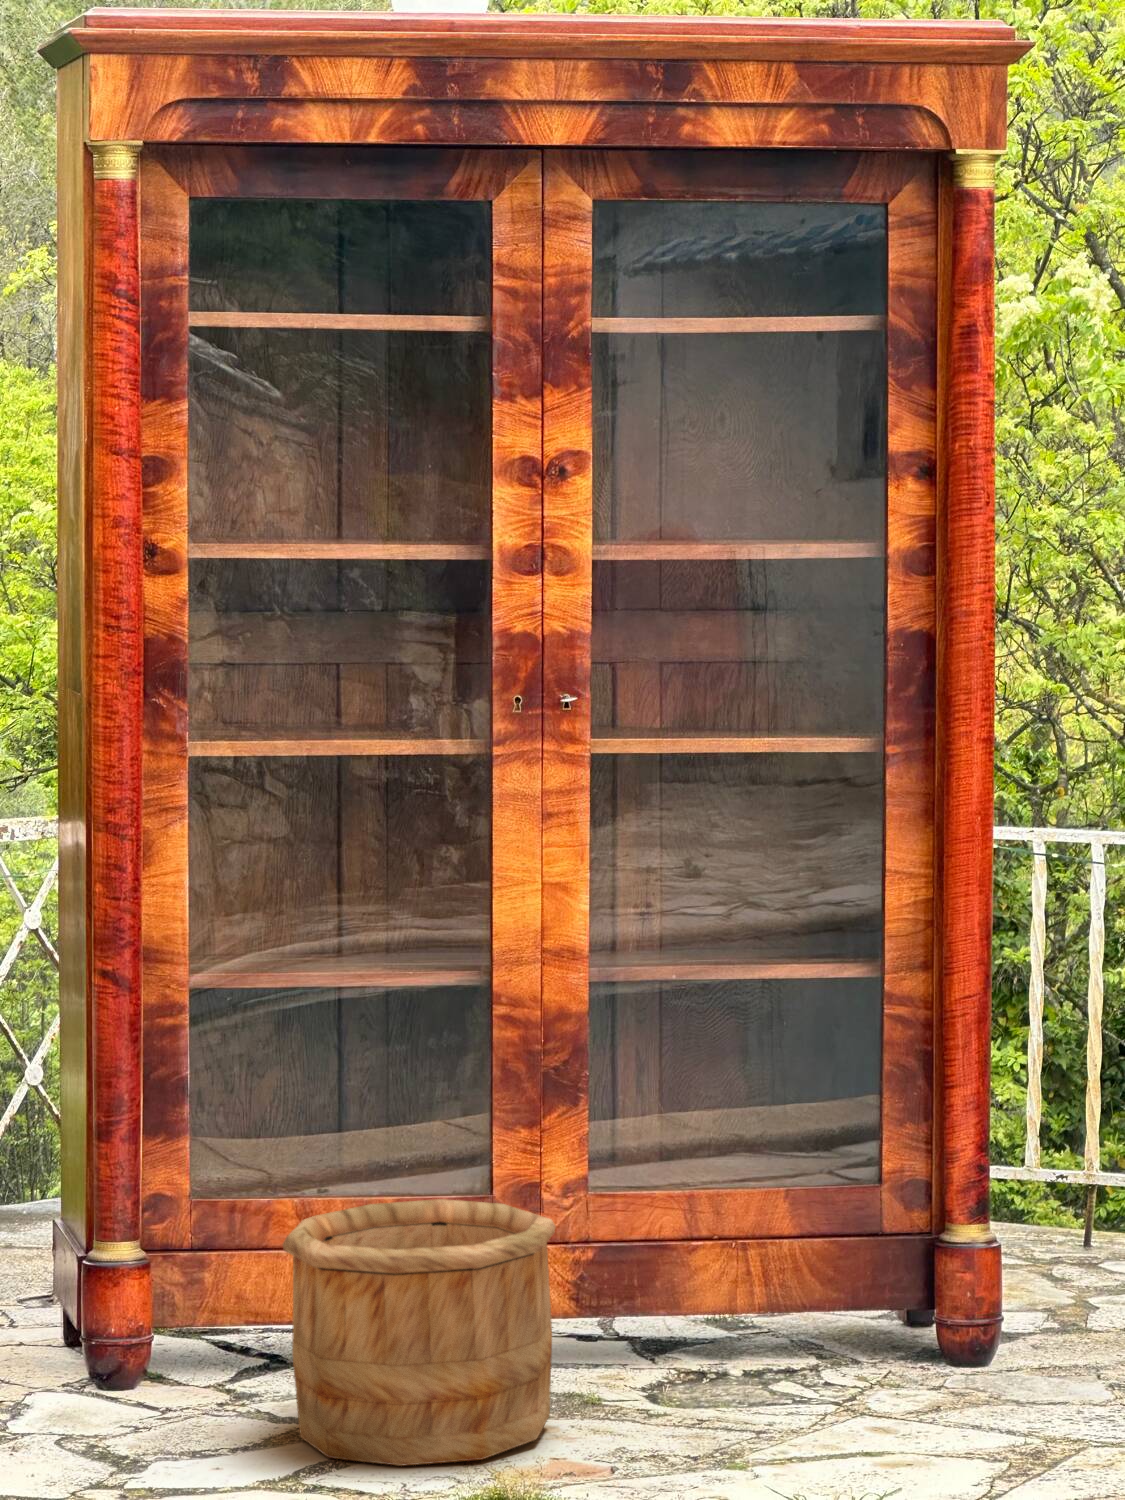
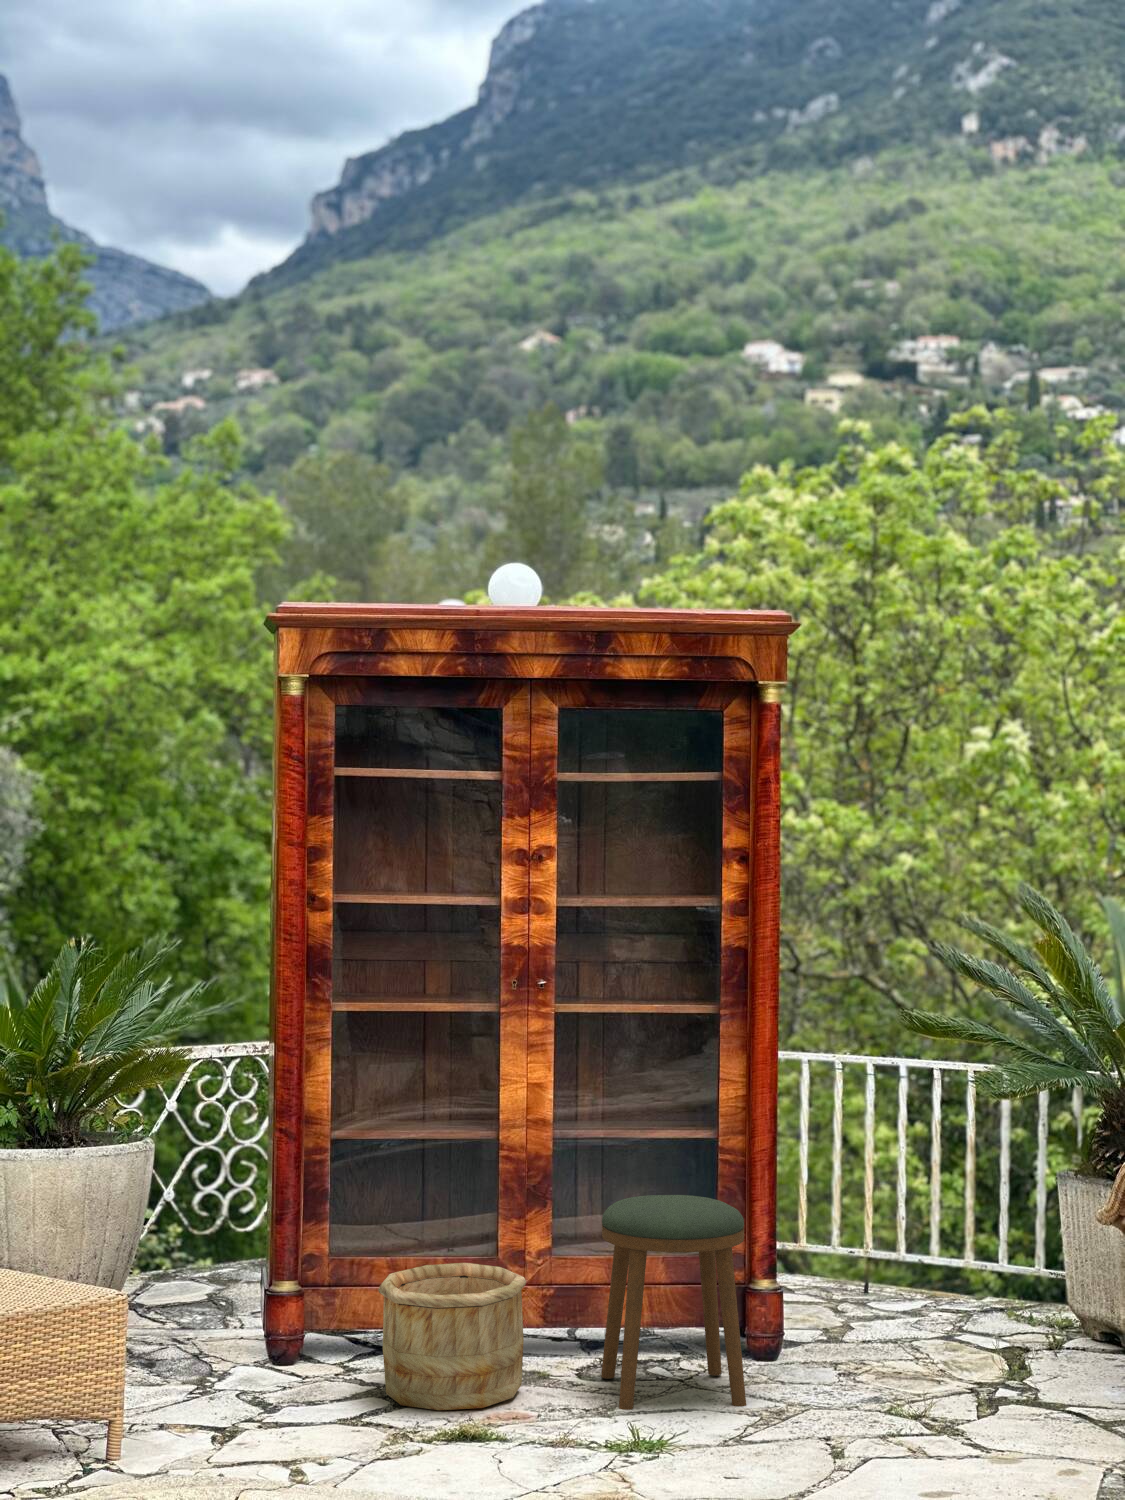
stool: none [690,1073,971,1459] -> present [601,1195,746,1410]

